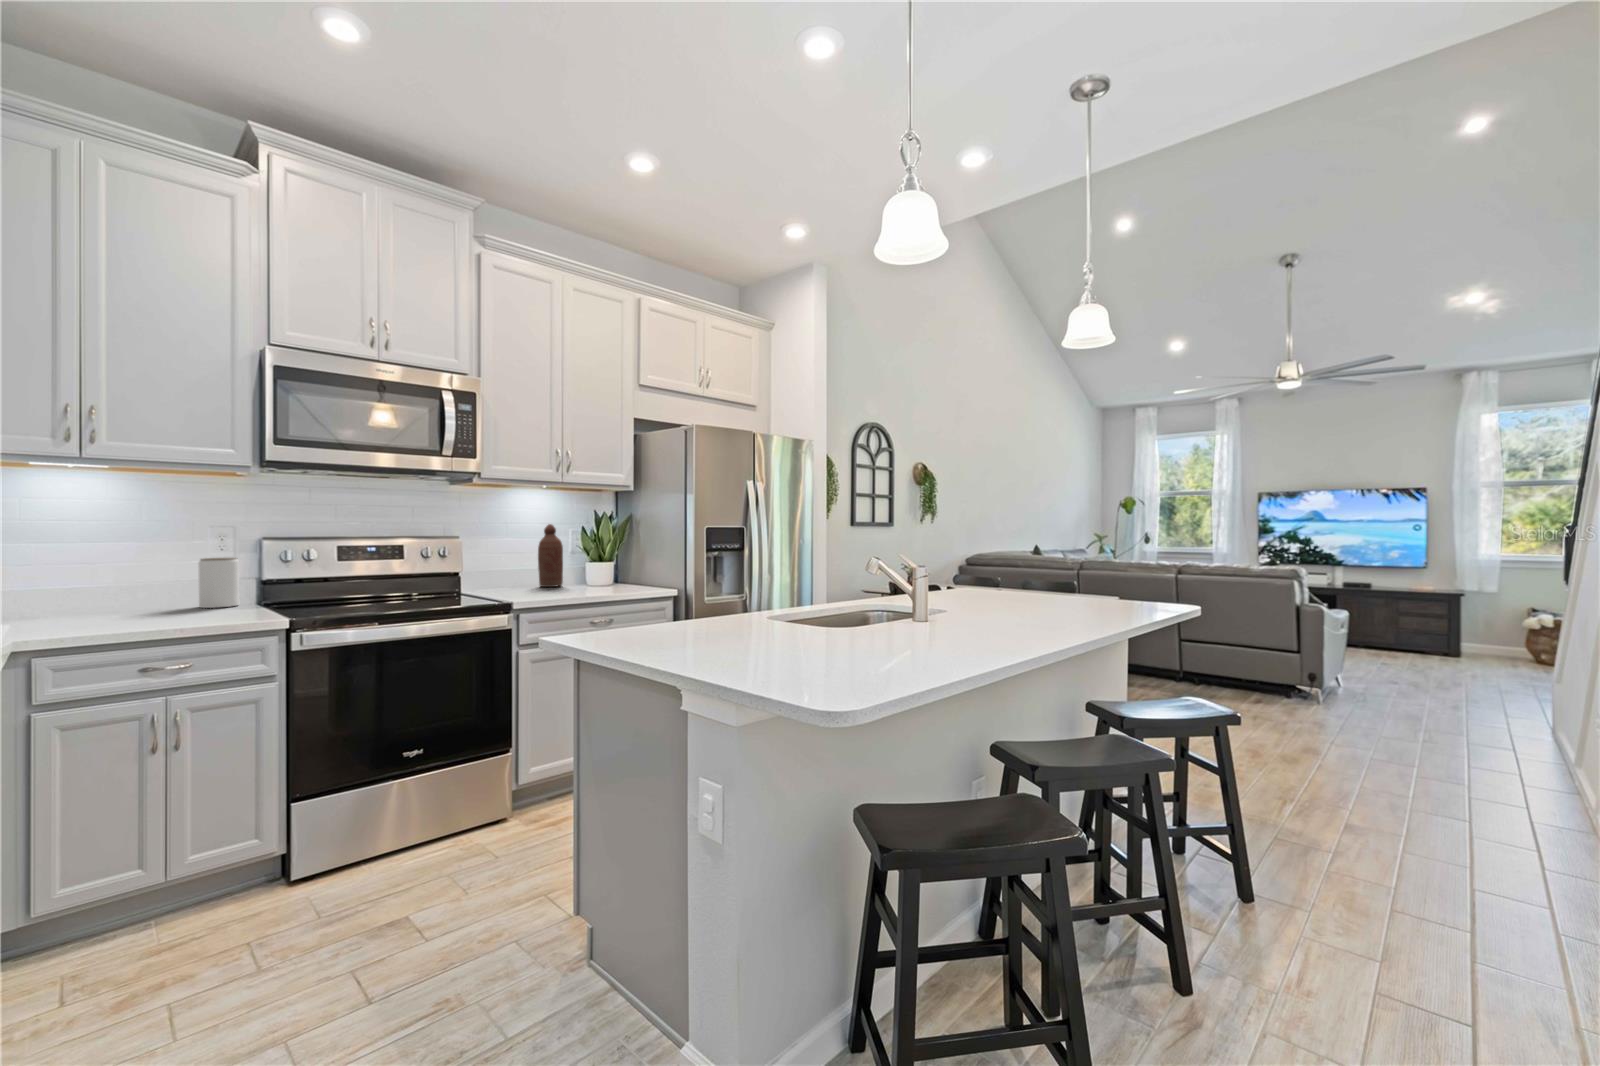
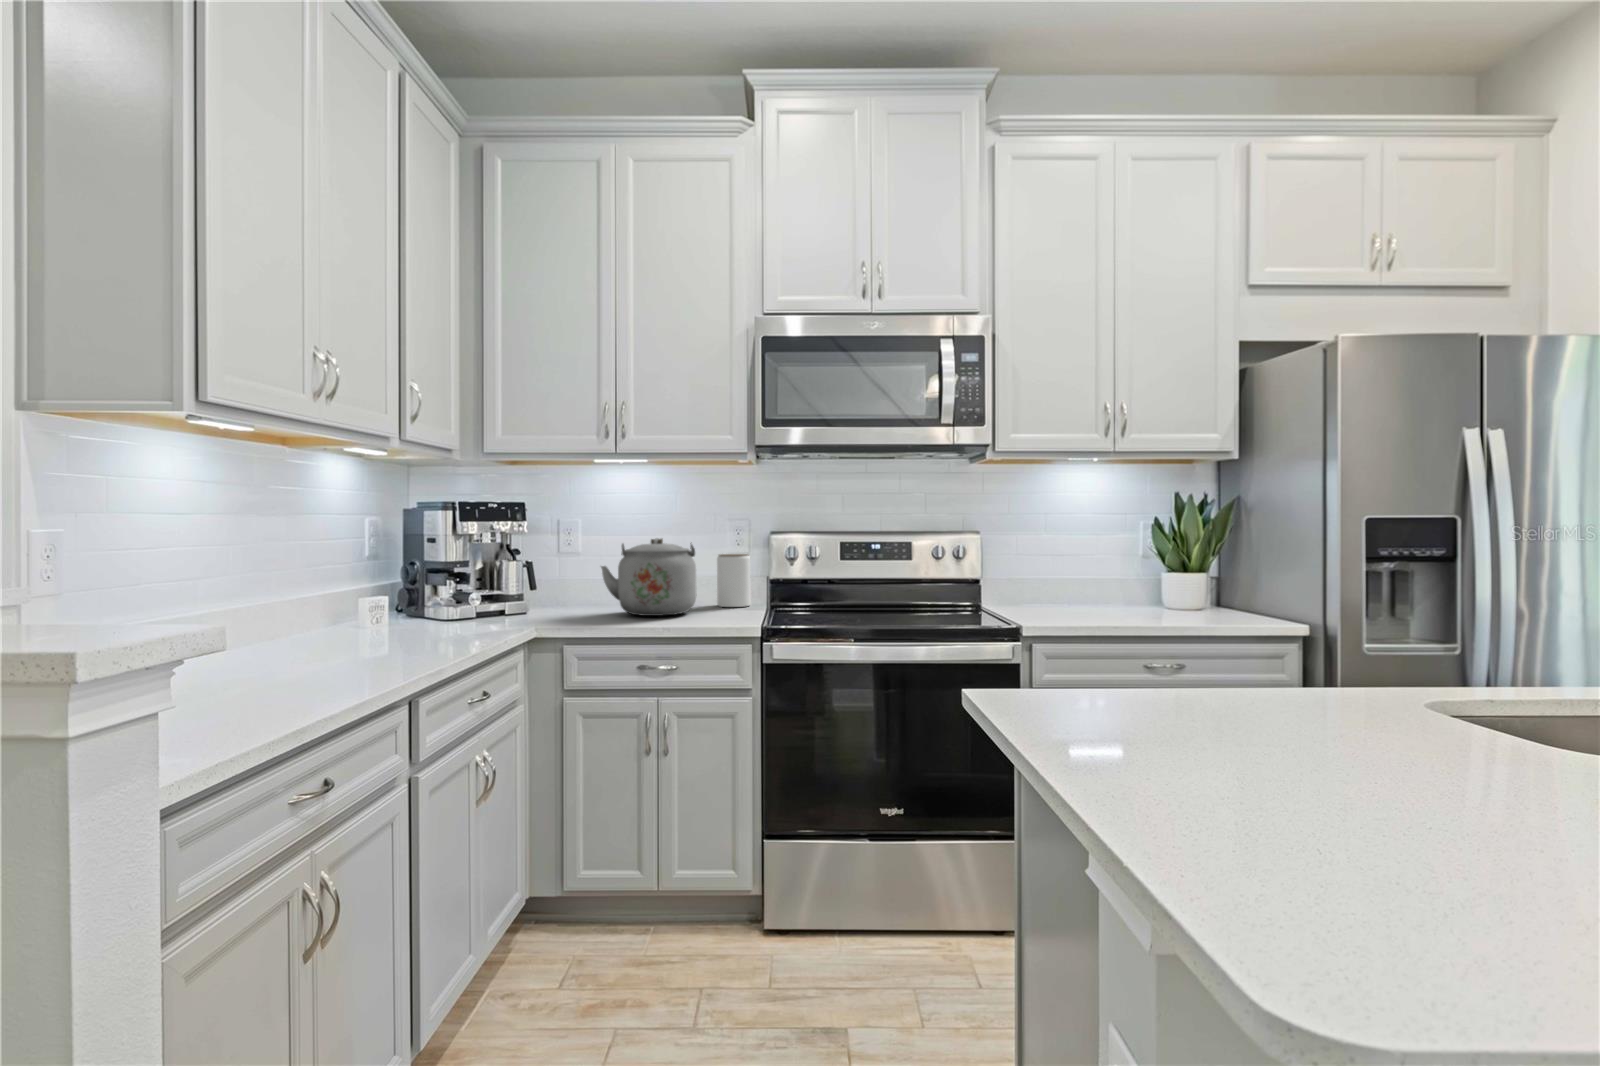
bottle: present [538,524,563,587] -> none [1089,514,1125,606]
kettle: none [57,543,188,621] -> present [601,538,697,616]

